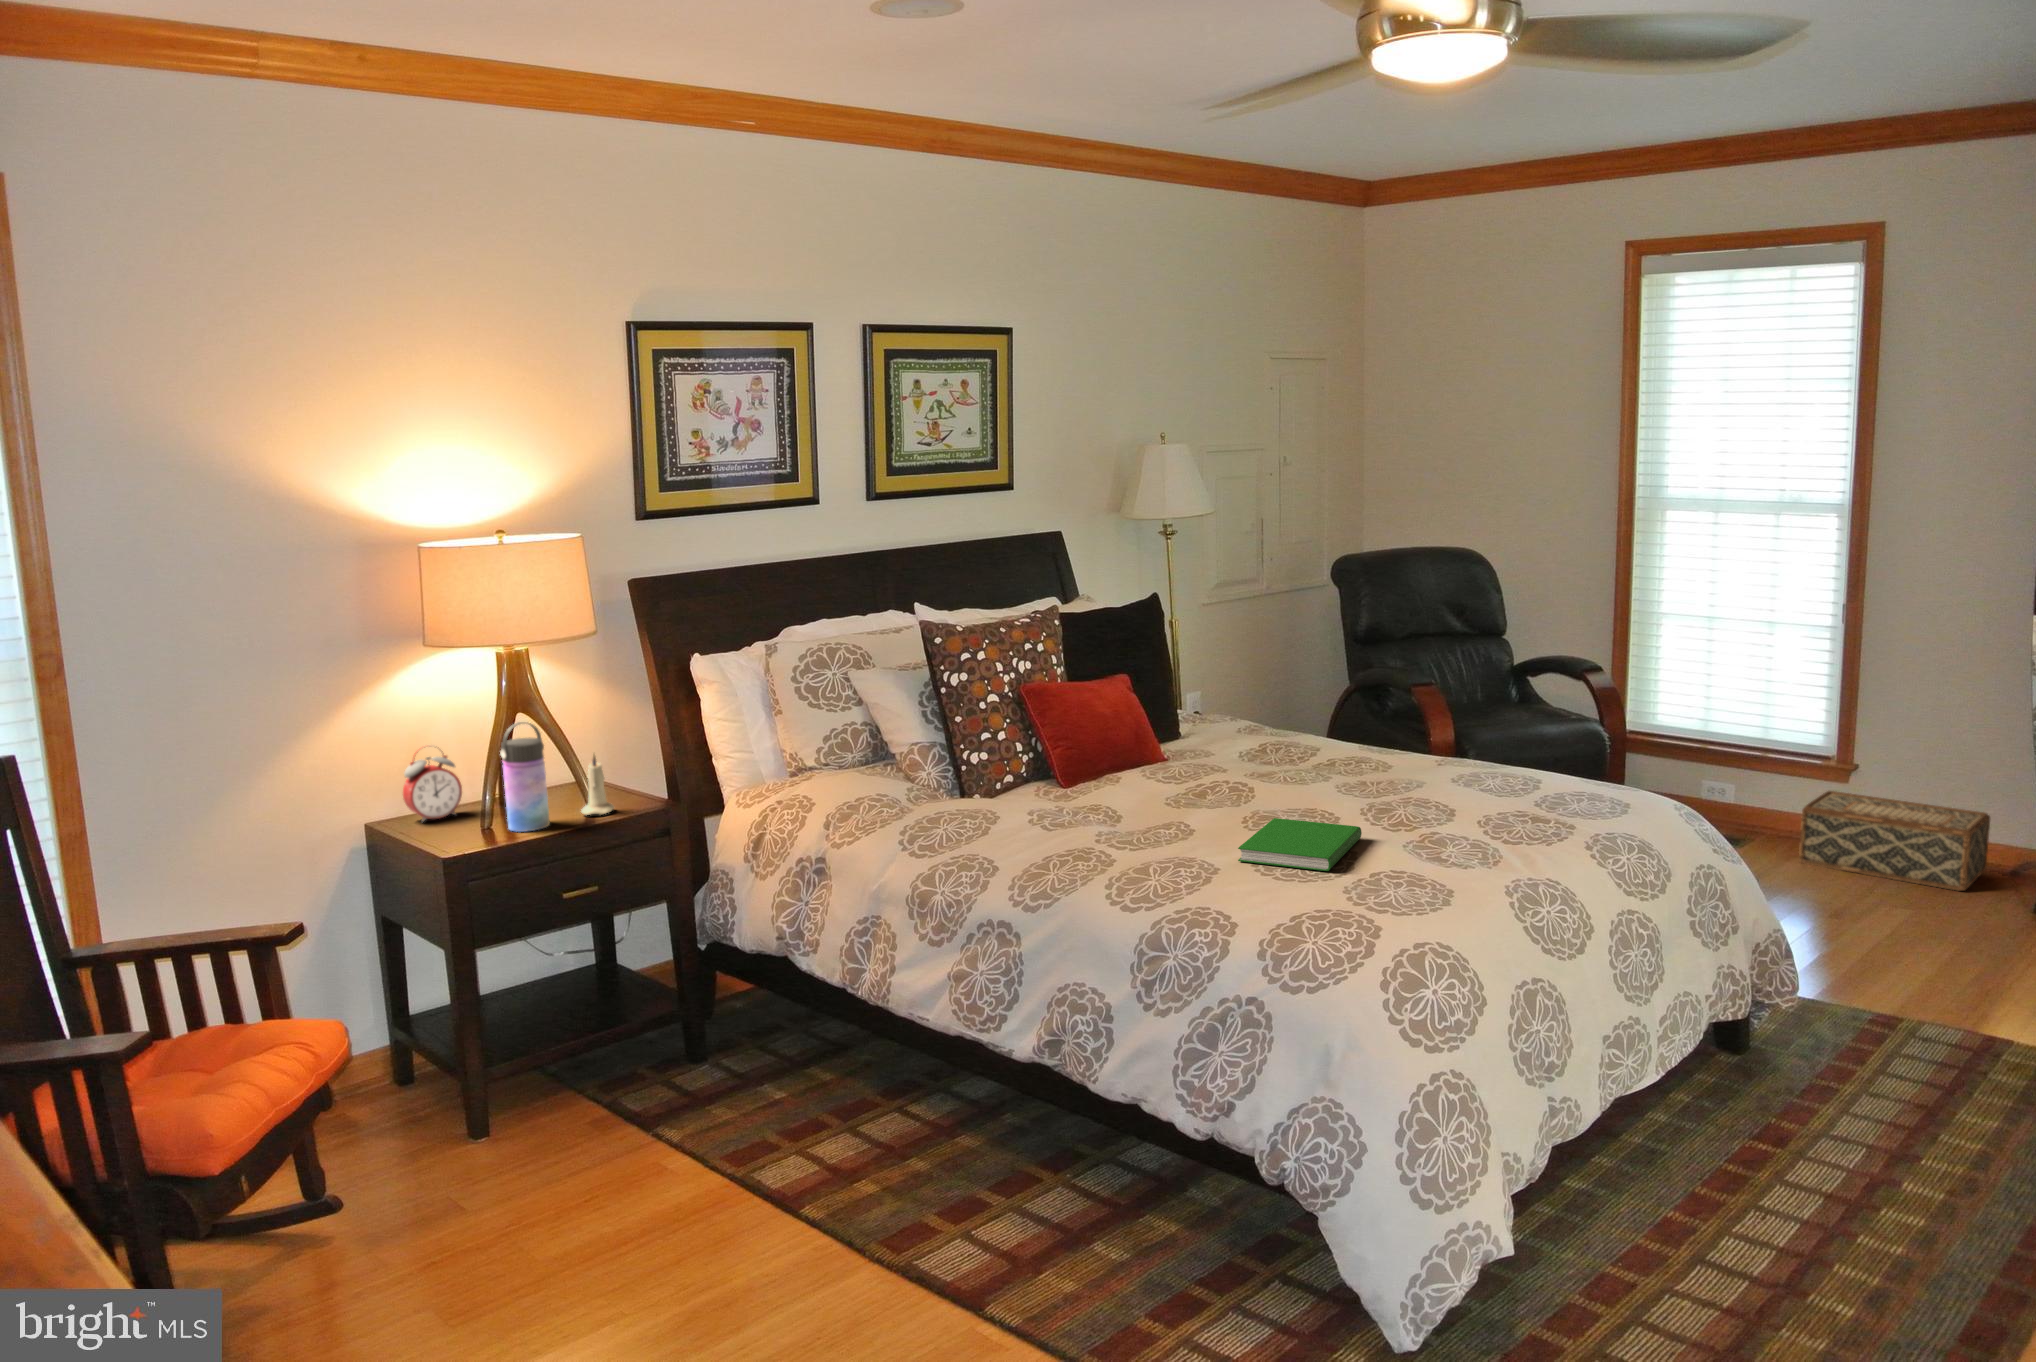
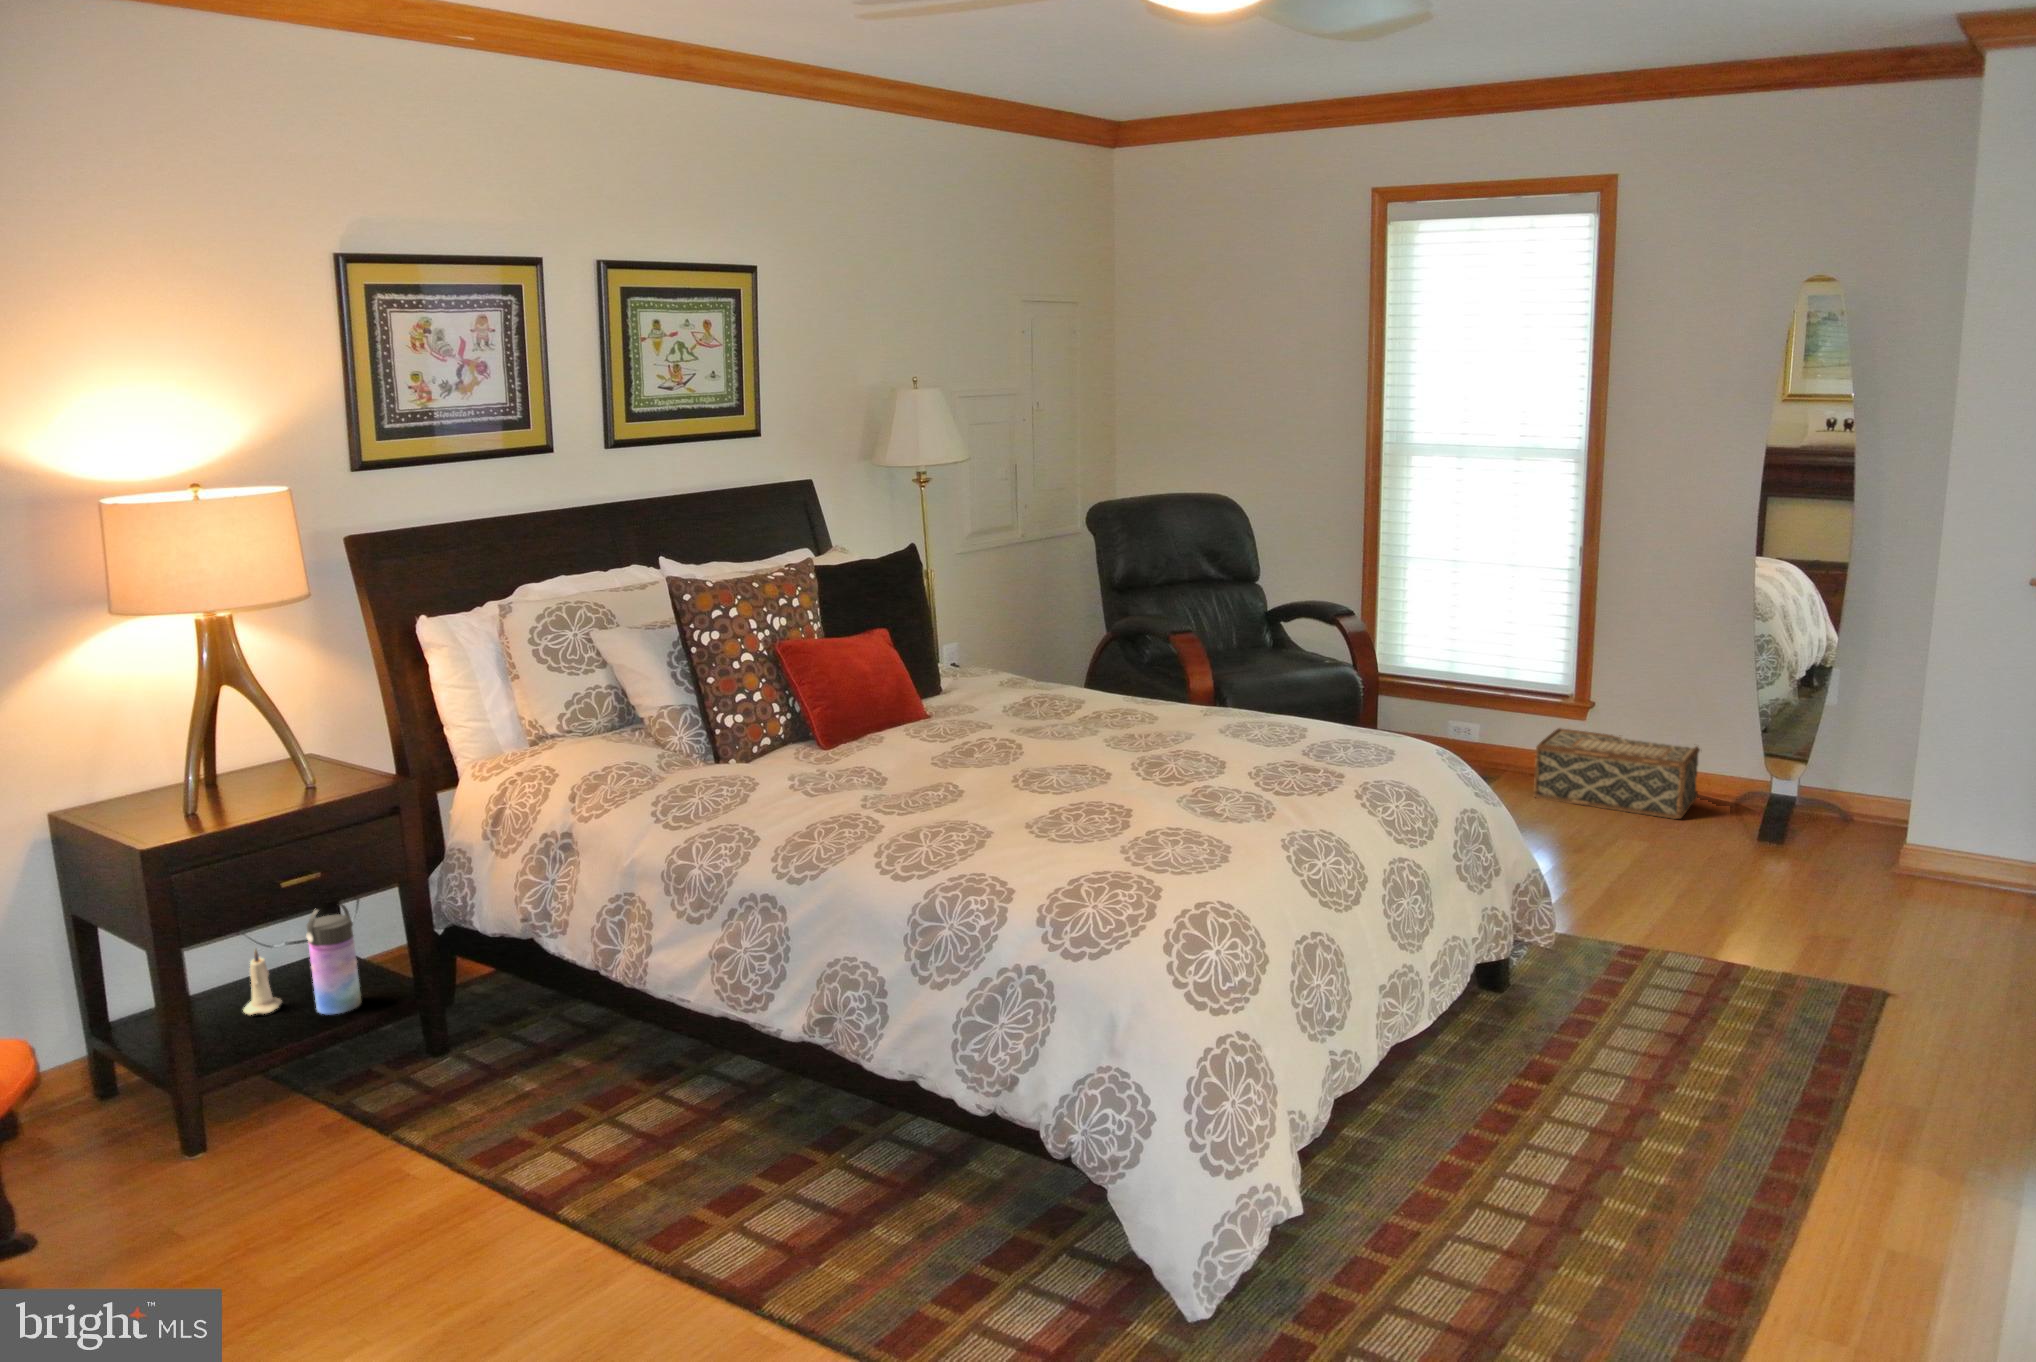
water bottle: present [500,722,550,832] -> present [306,904,361,1014]
candle: present [581,754,614,815] -> present [243,950,281,1015]
alarm clock: present [403,755,462,822] -> none [72,724,145,812]
hardcover book: present [1238,818,1362,871] -> none [1013,775,1136,829]

